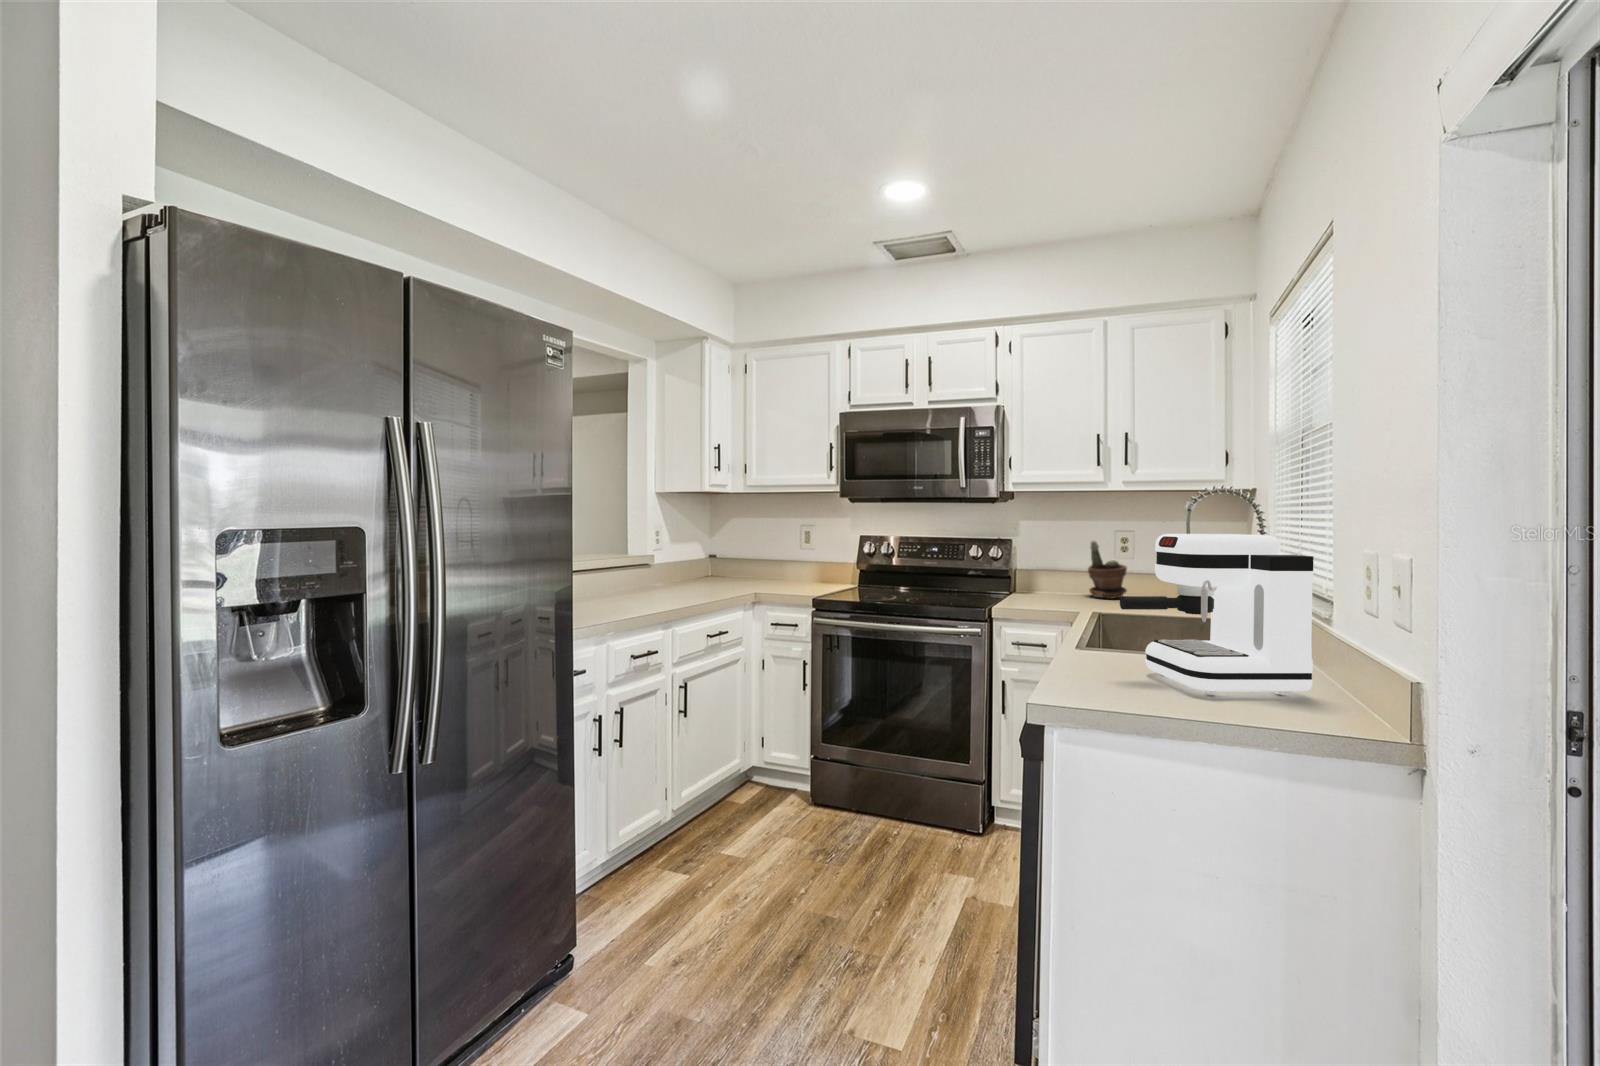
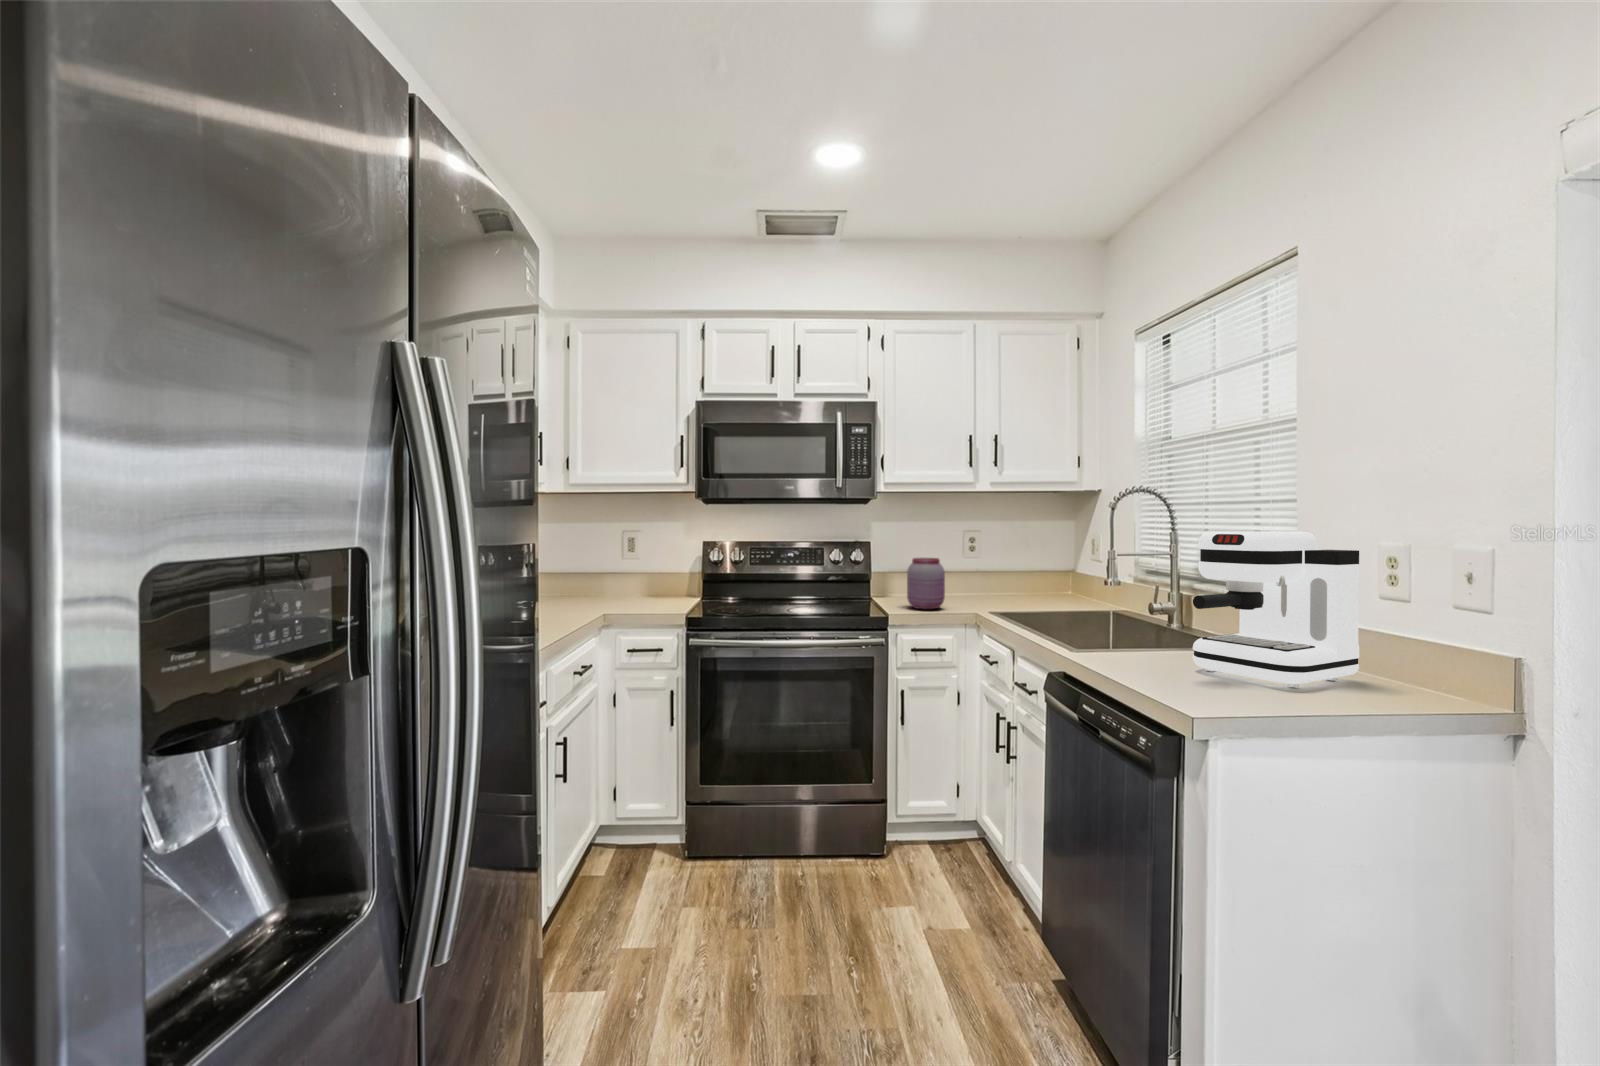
potted plant: present [1088,540,1127,598] -> none [944,541,980,598]
jar: none [1022,556,1061,607] -> present [907,558,945,609]

